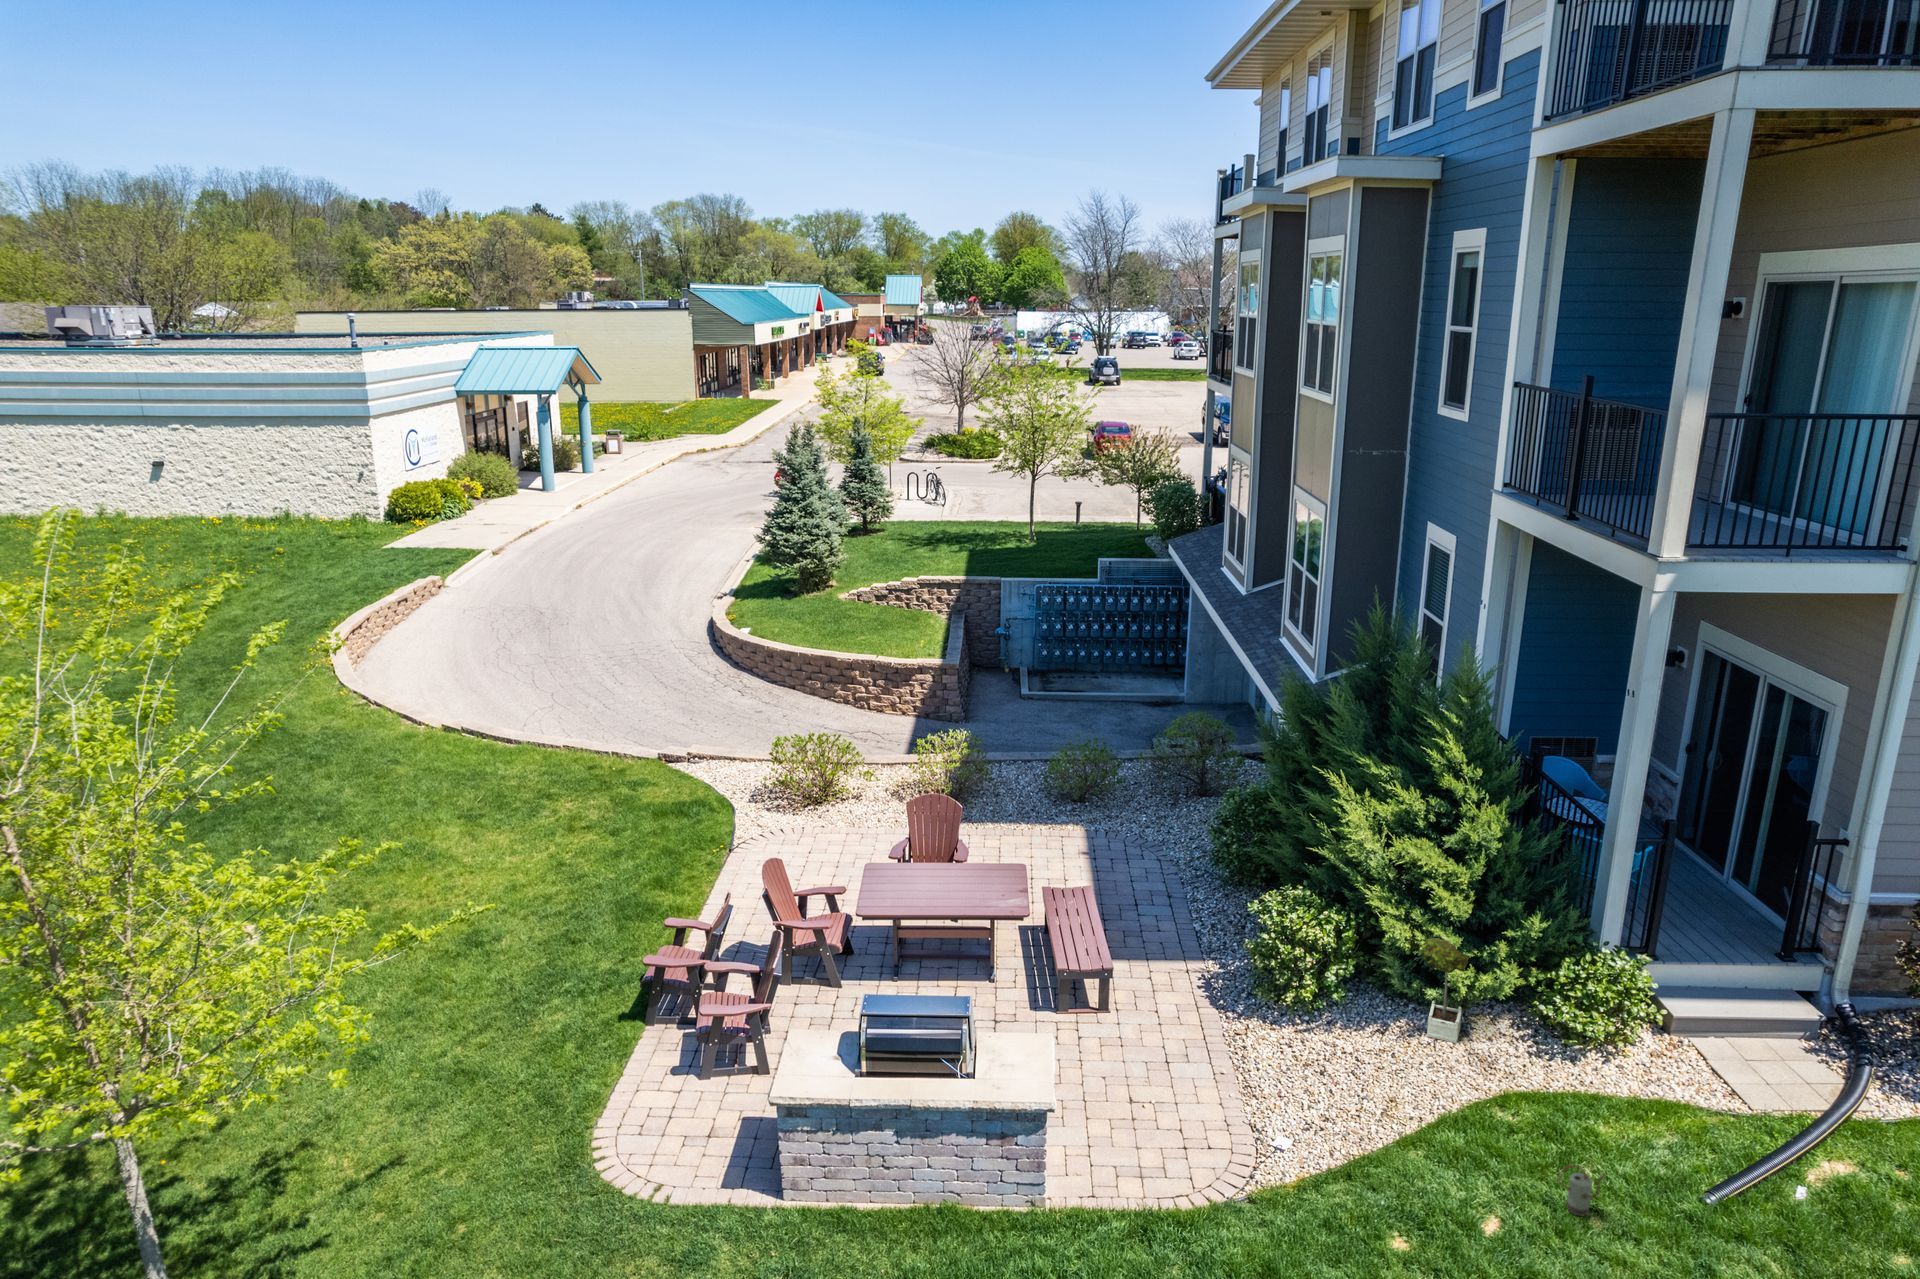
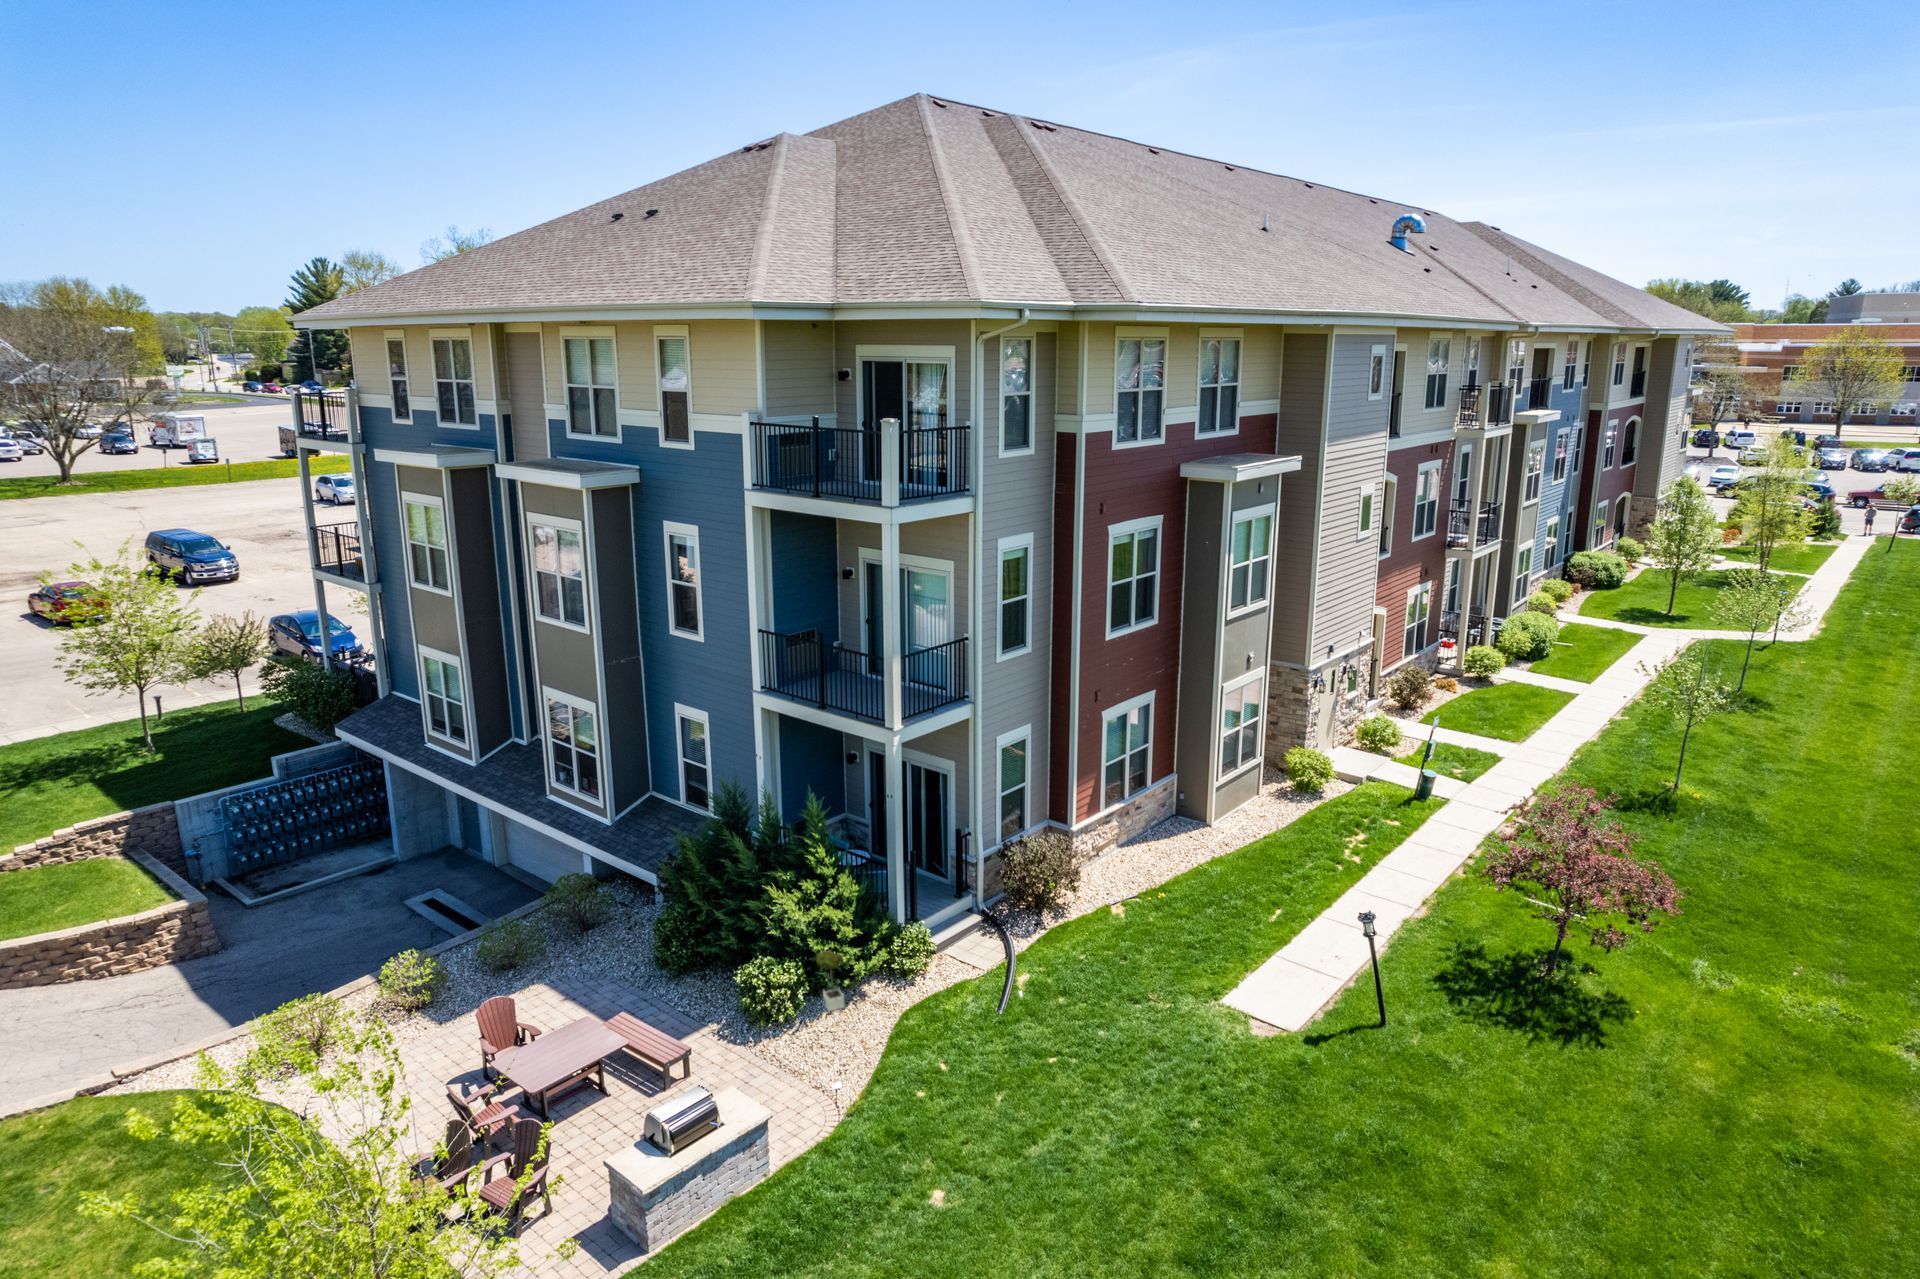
watering can: present [1558,1165,1606,1216] -> none [946,1030,963,1059]

